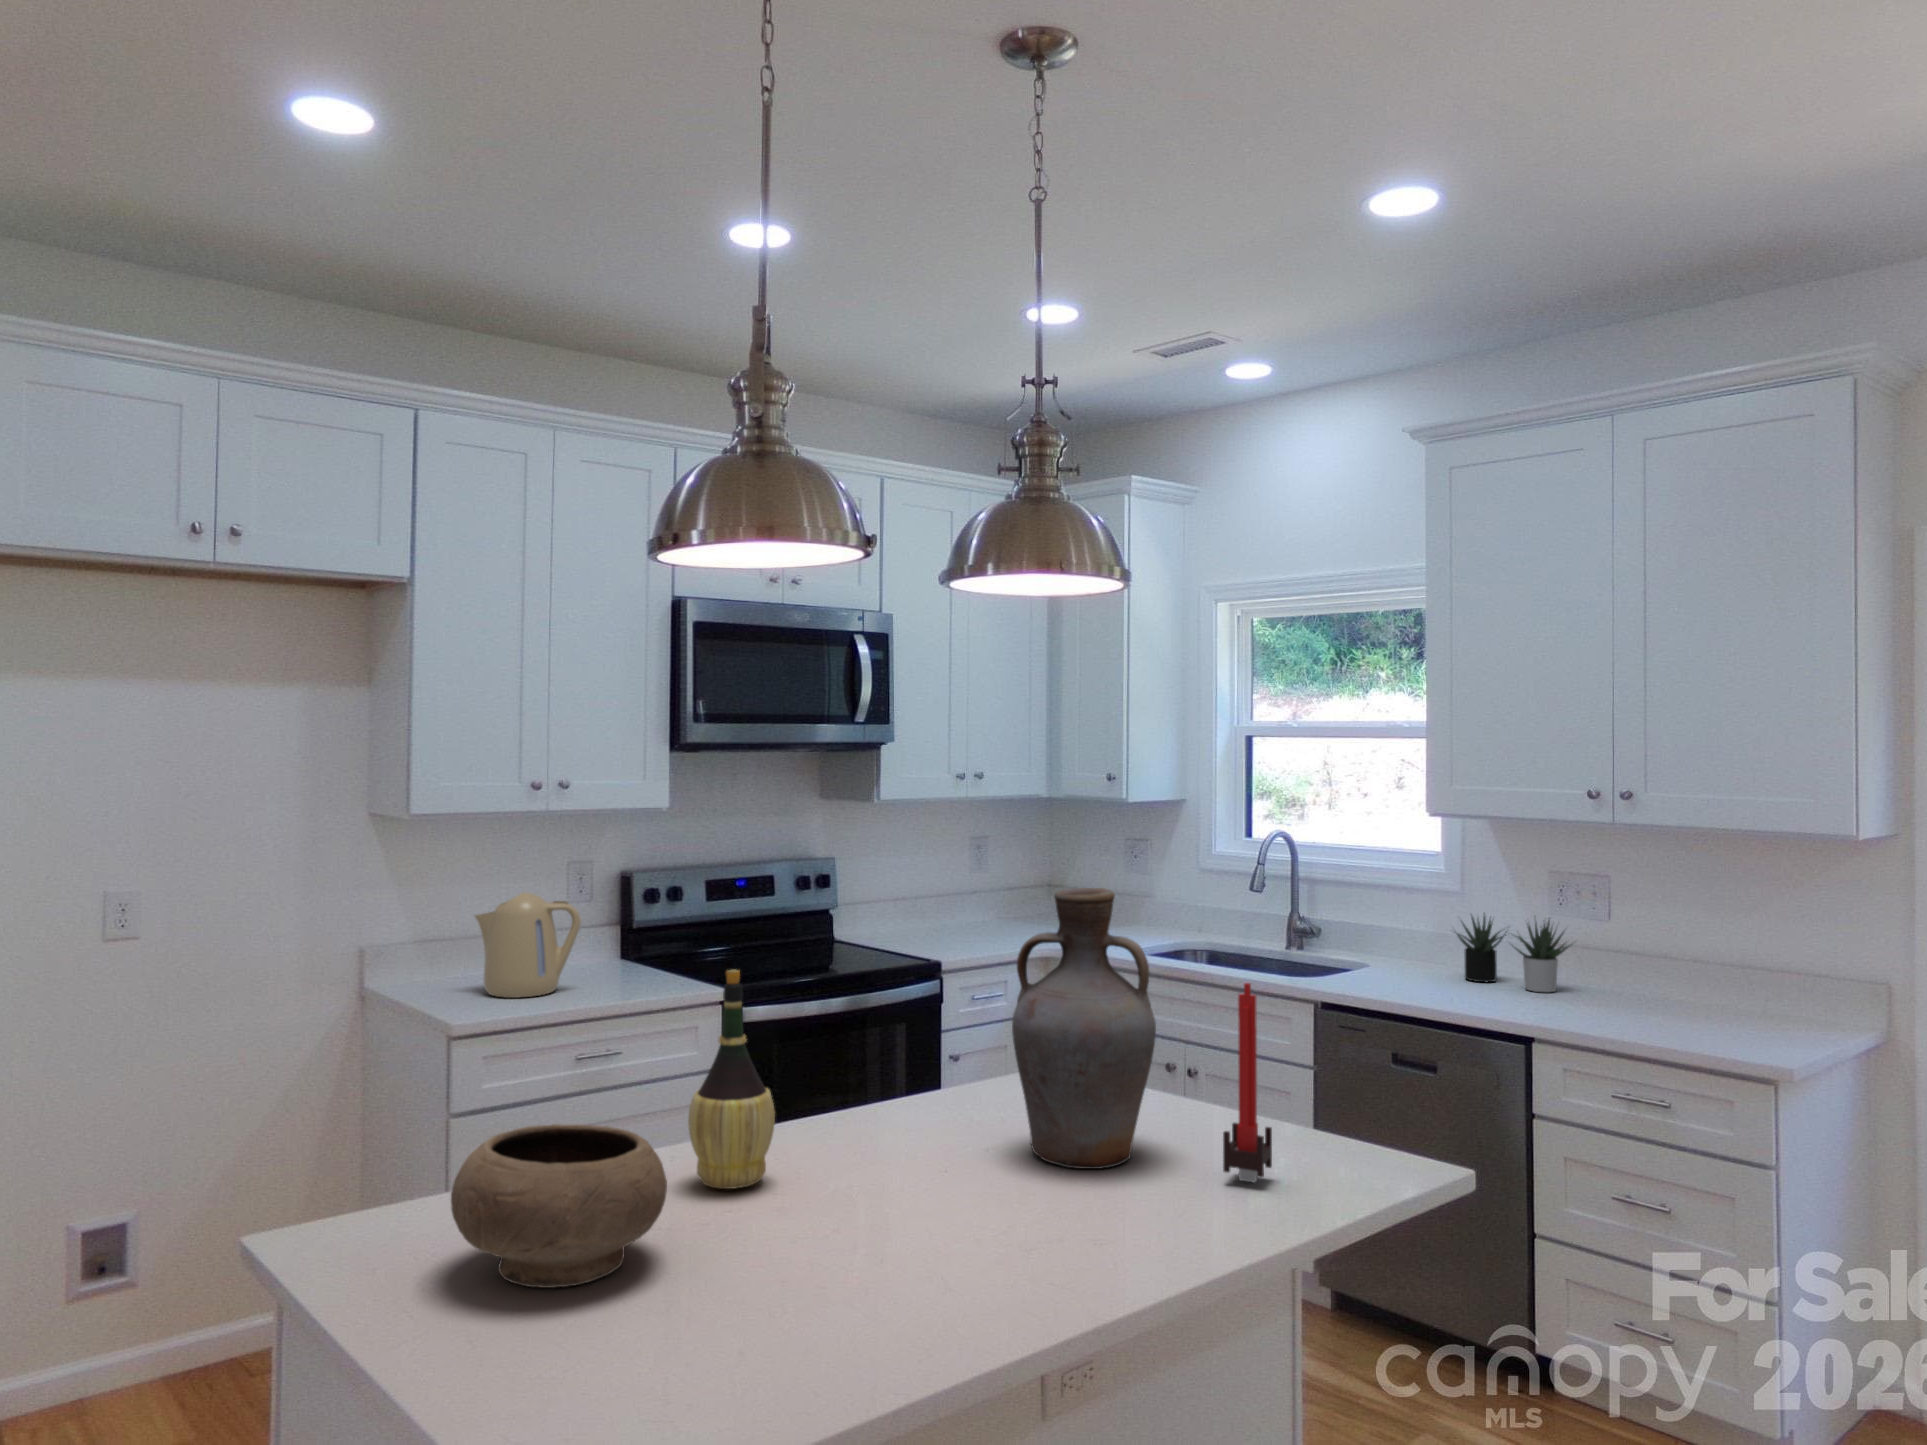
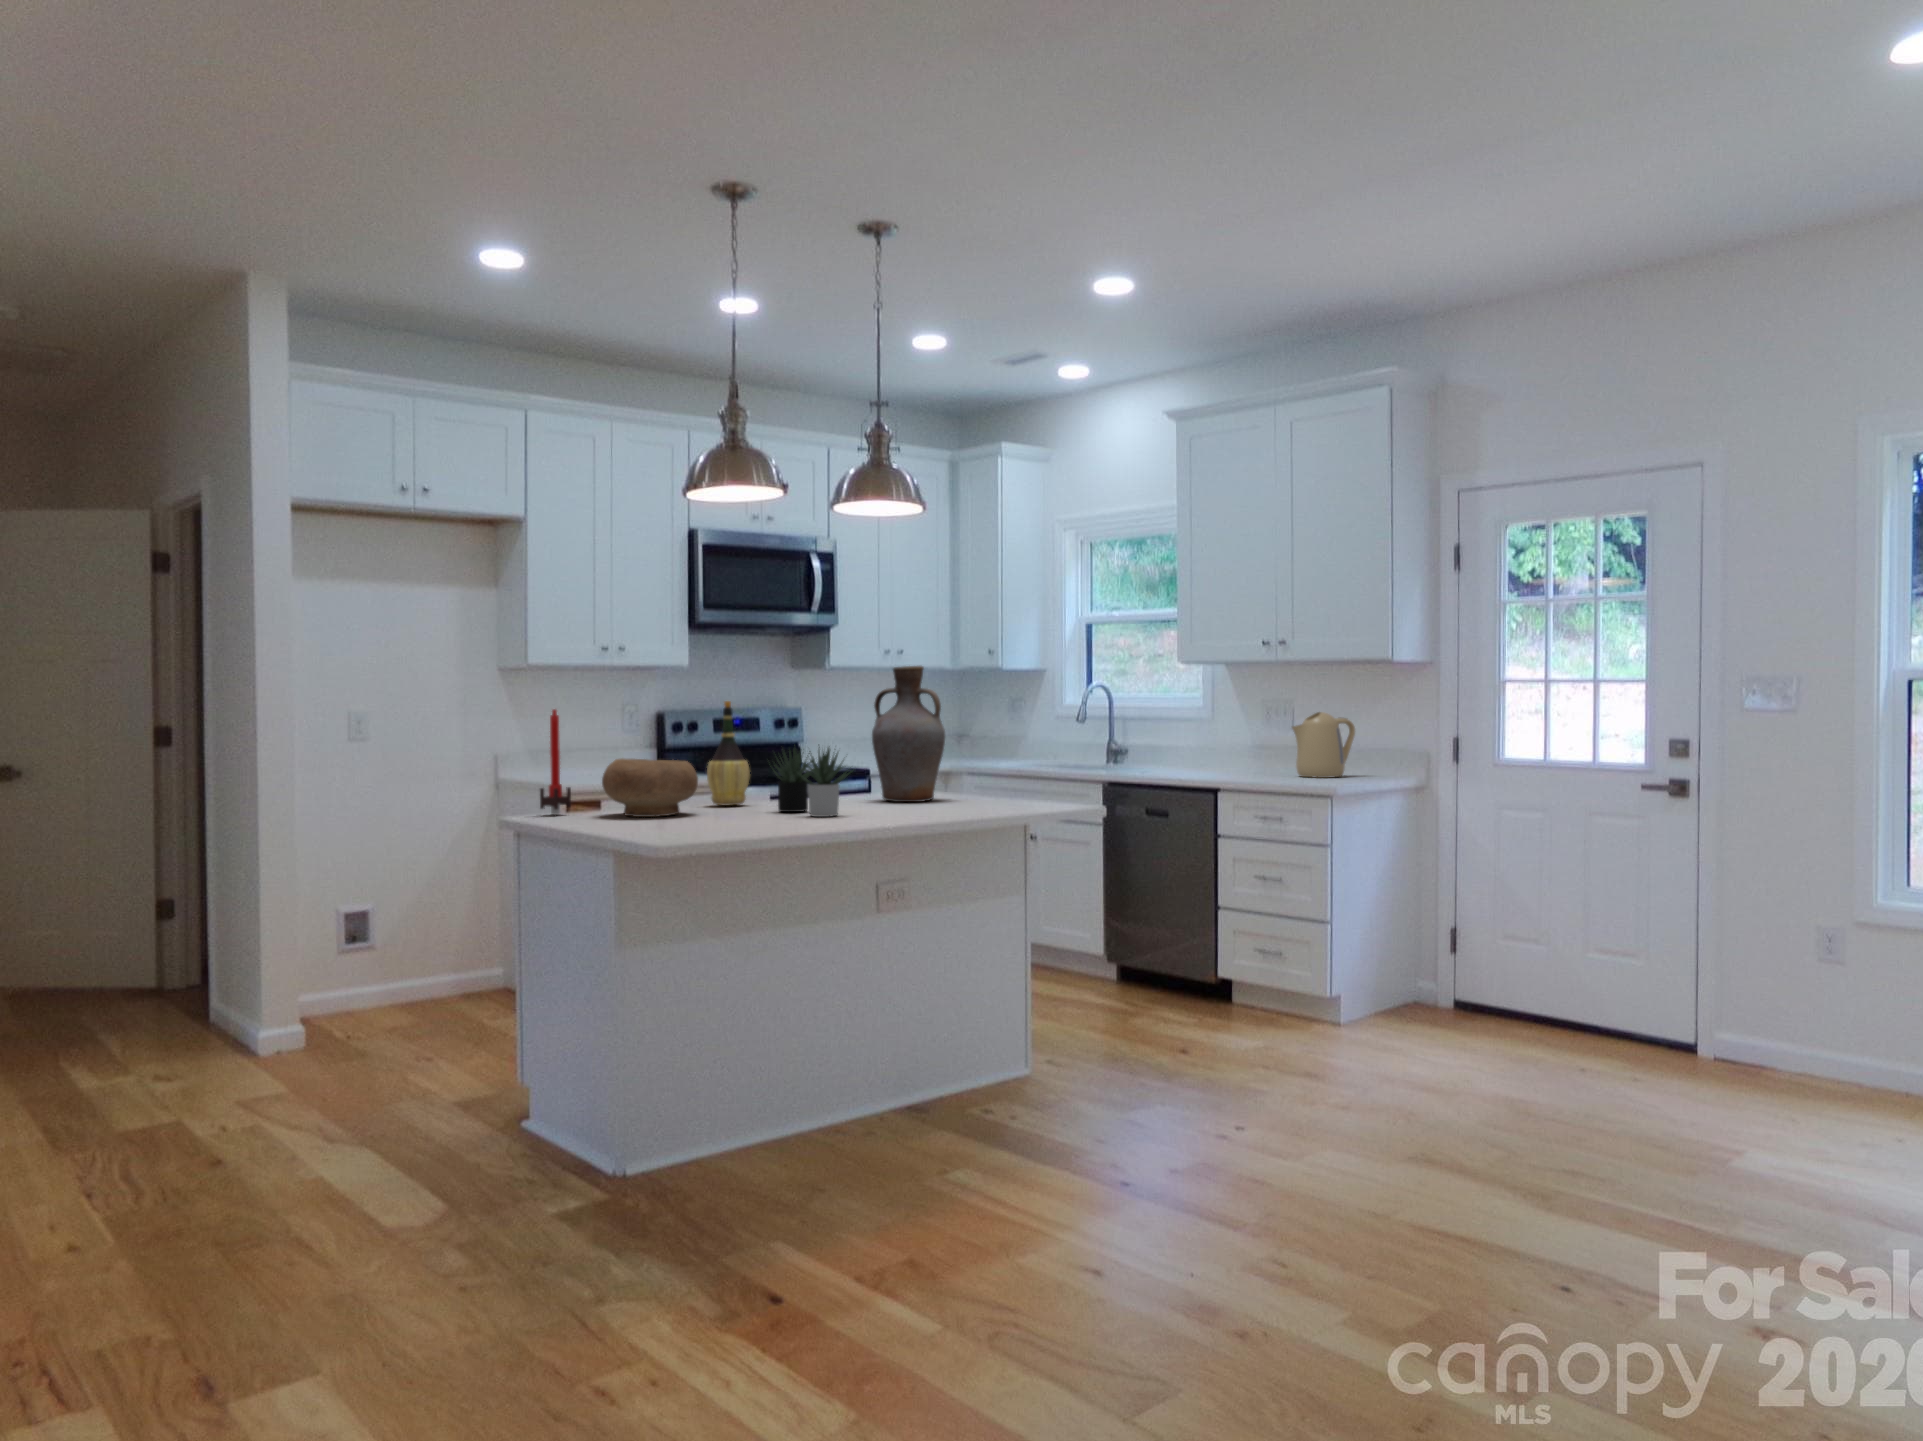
kettle: present [475,892,581,998] -> present [1292,712,1355,778]
succulent plant: present [1457,914,1573,992] -> present [773,747,852,817]
candle: present [1223,983,1272,1182] -> present [540,709,571,815]

